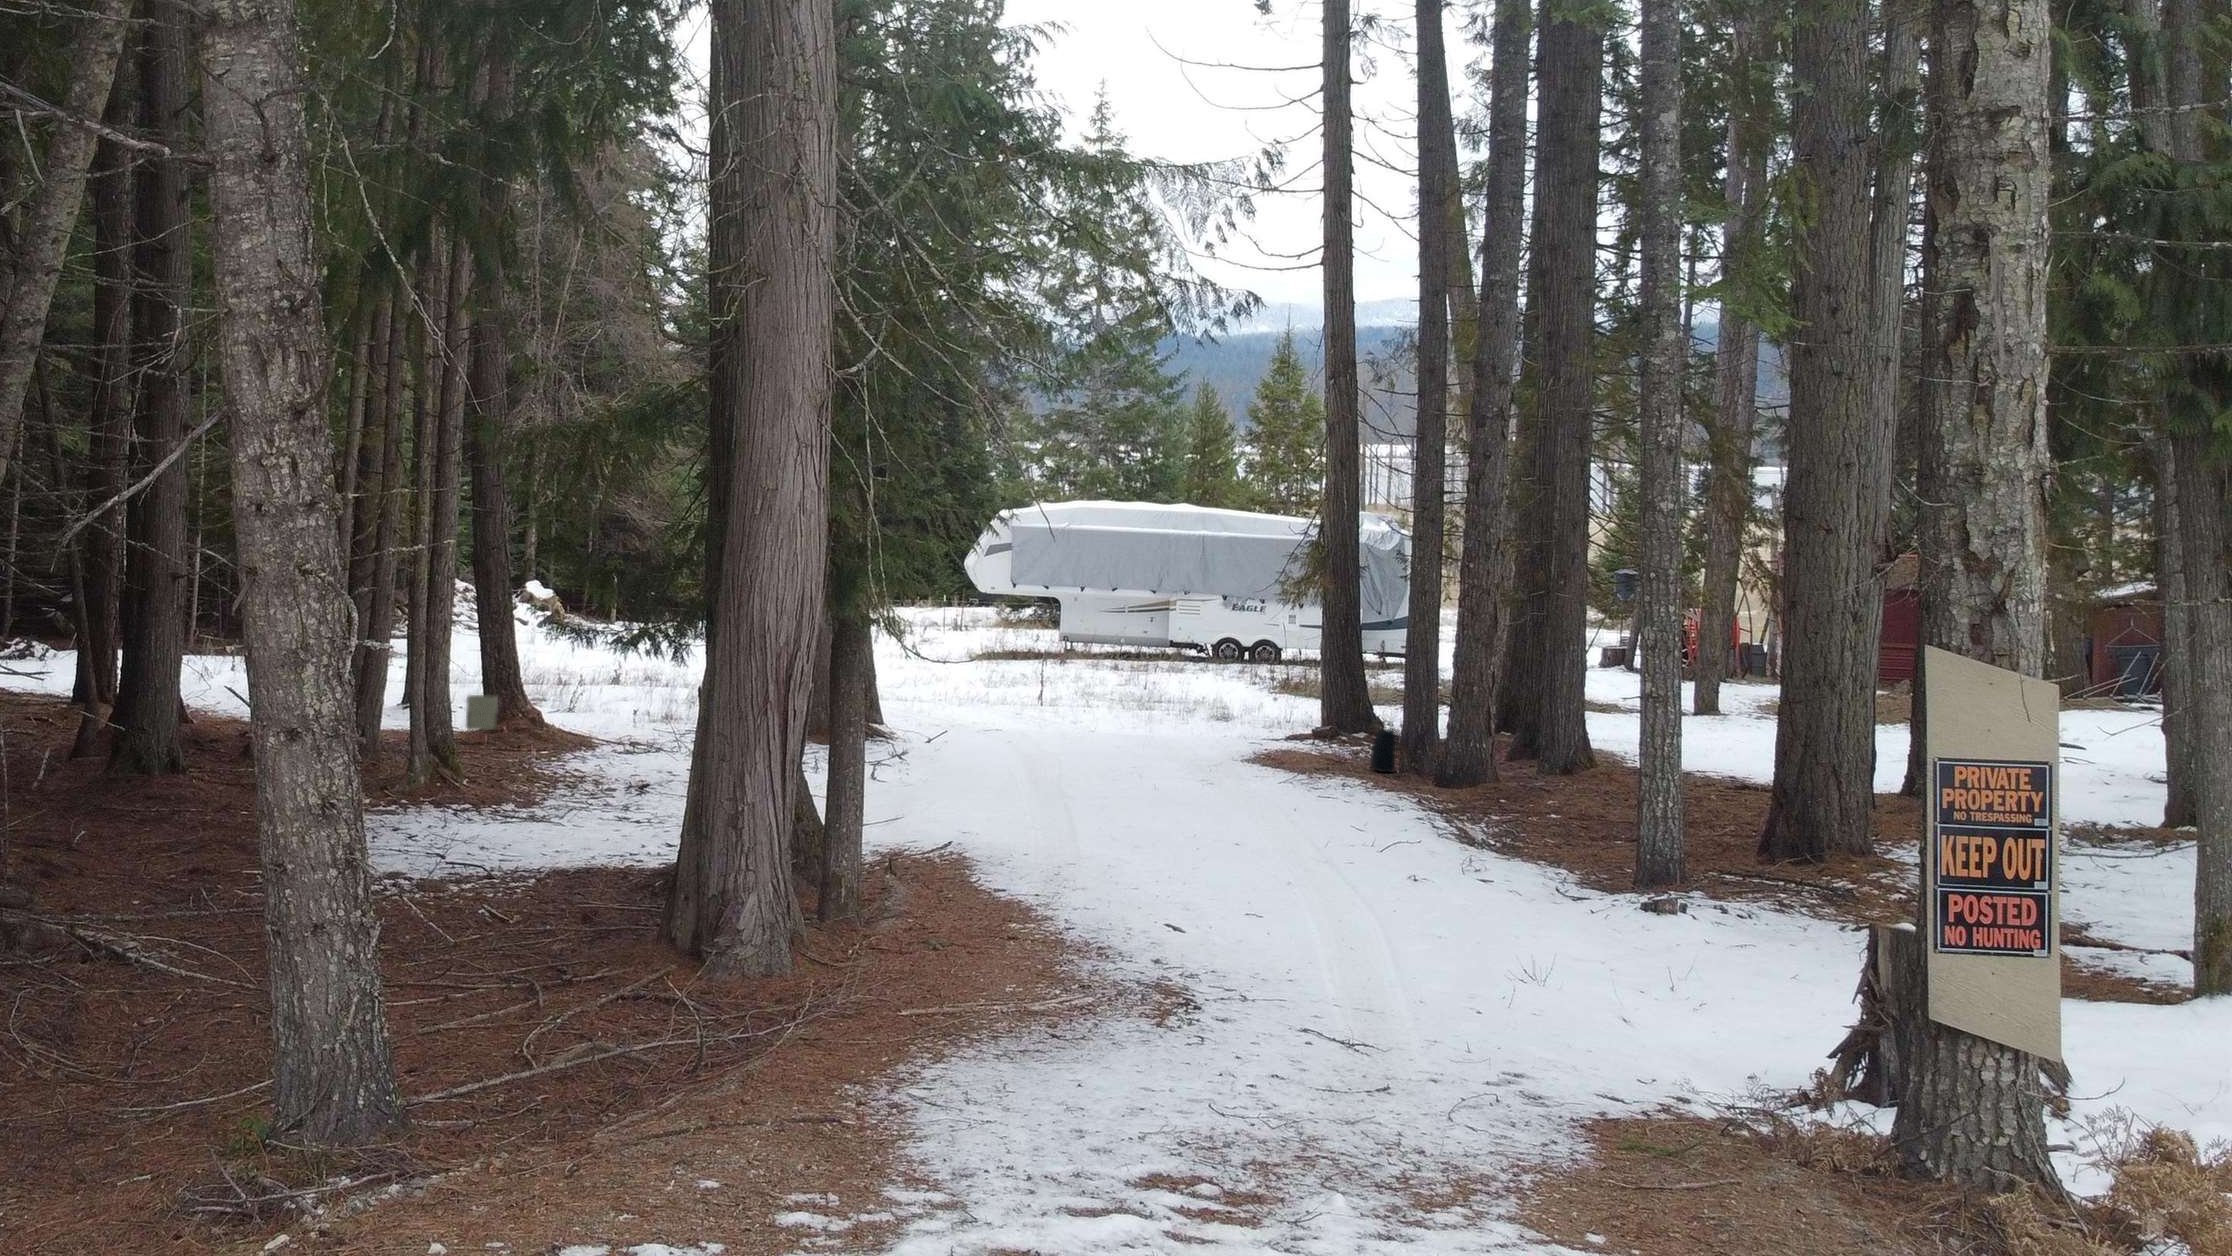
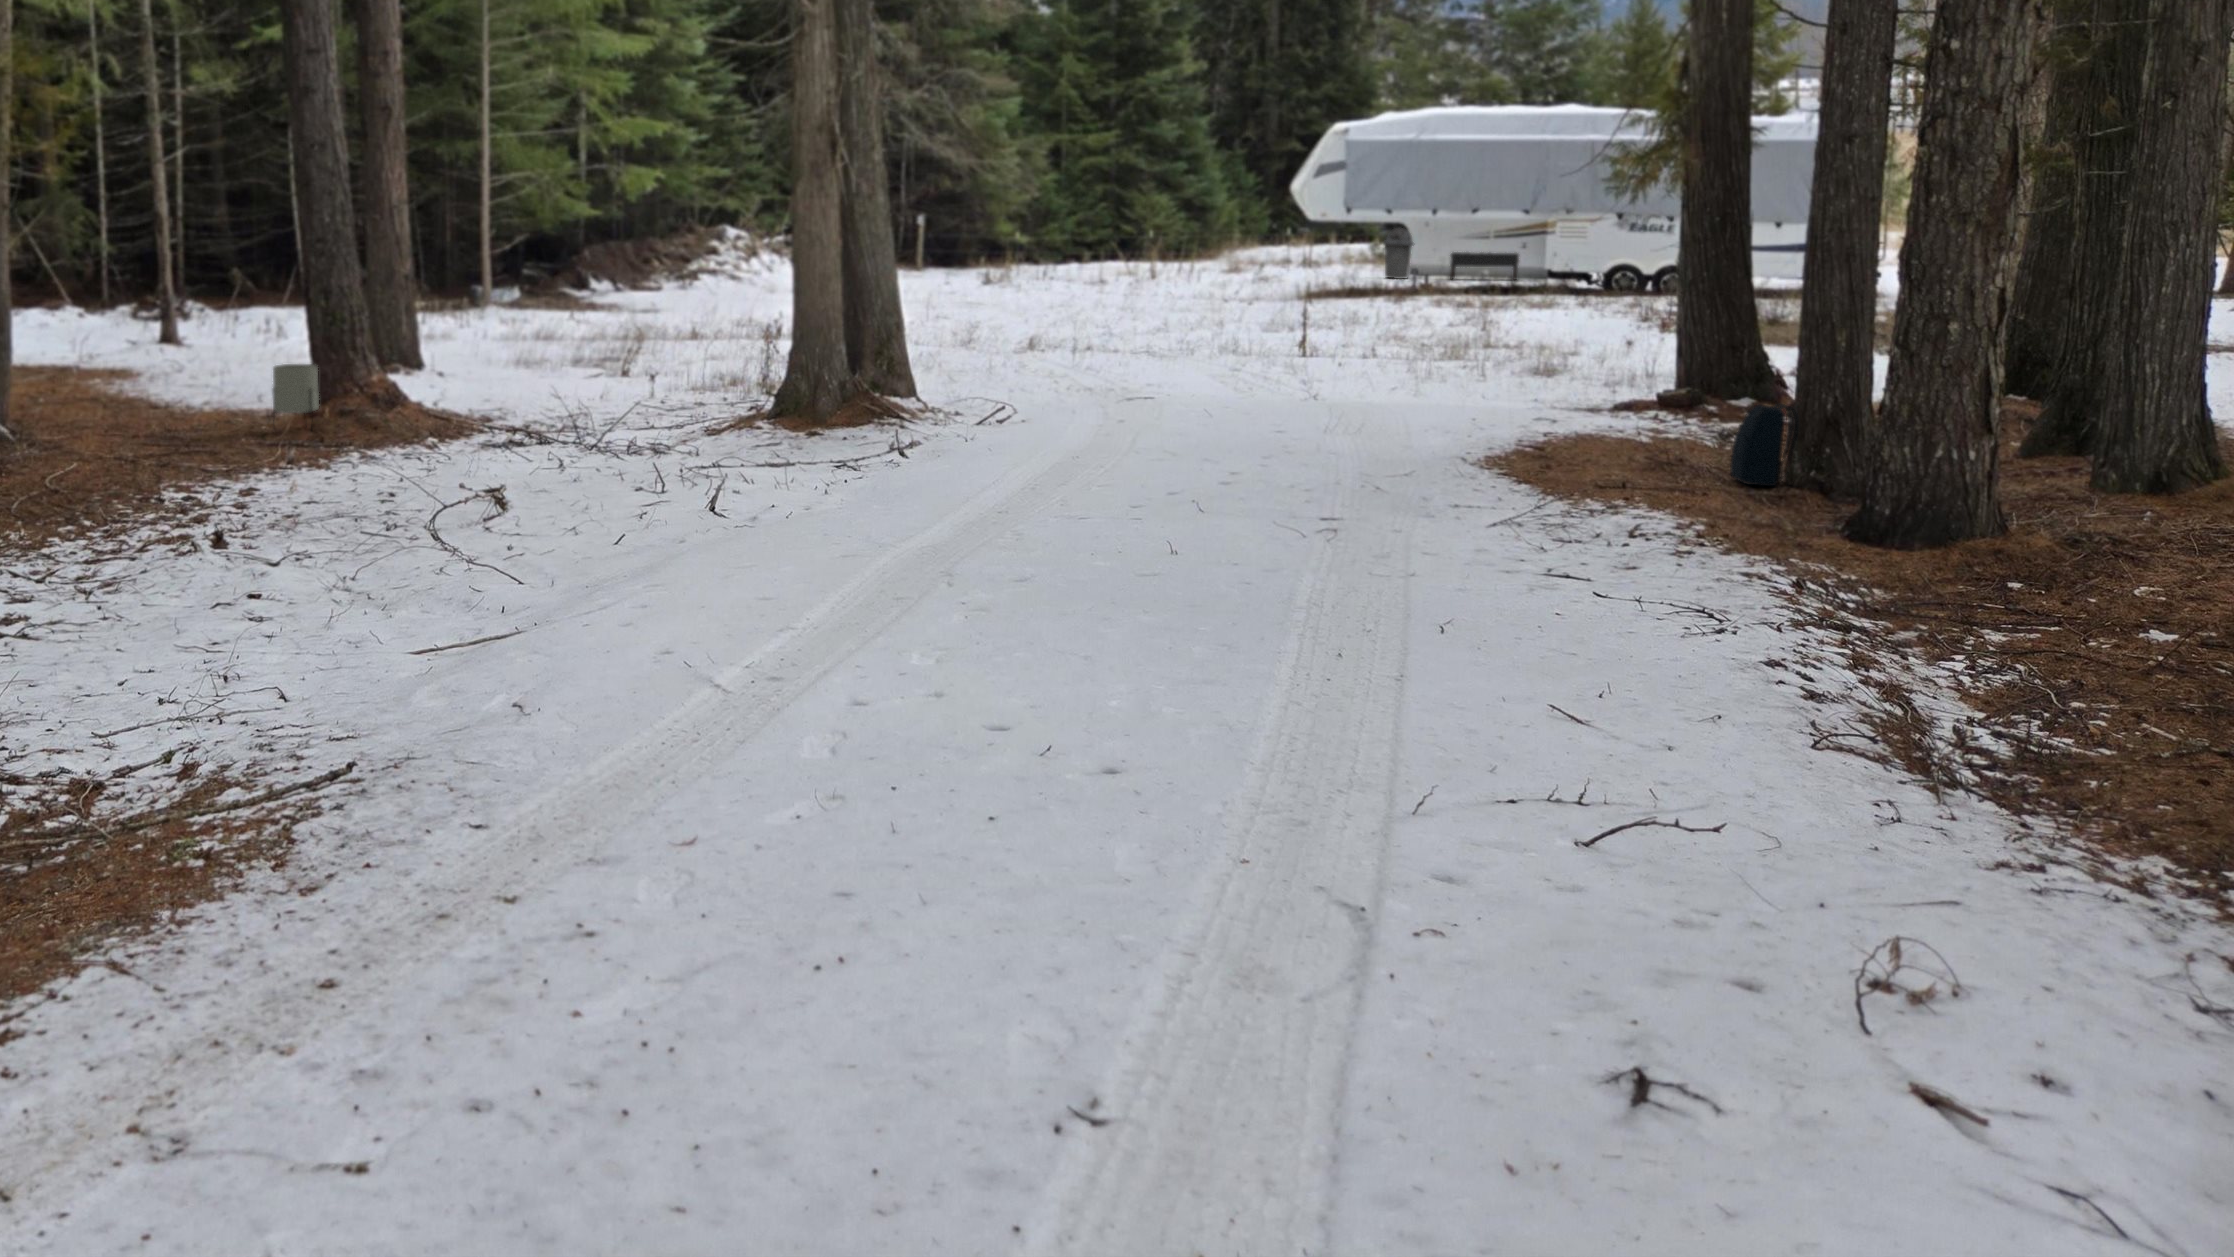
trash can: none [1041,599,1066,644] -> present [1384,228,1413,279]
bench: none [1096,623,1149,649] -> present [1450,252,1519,280]

